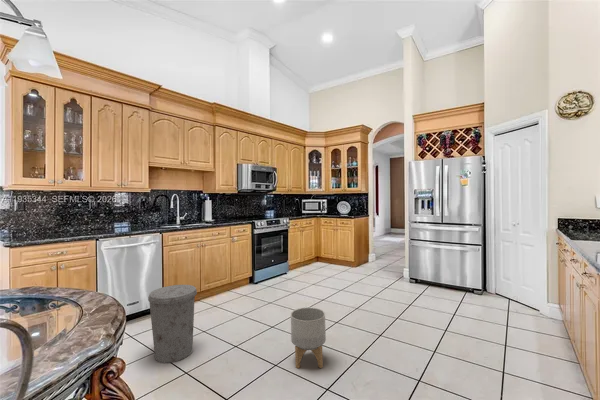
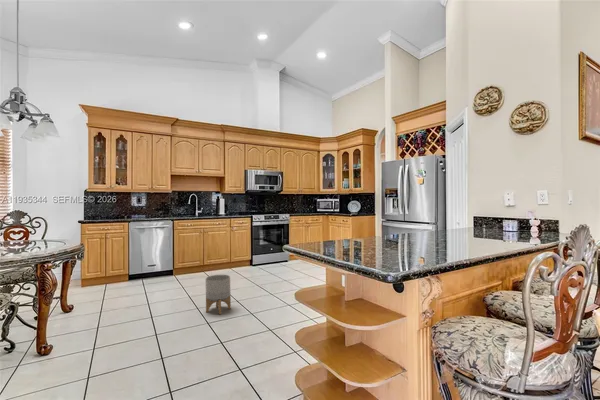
trash can: present [148,285,197,363] -> none [138,253,169,299]

